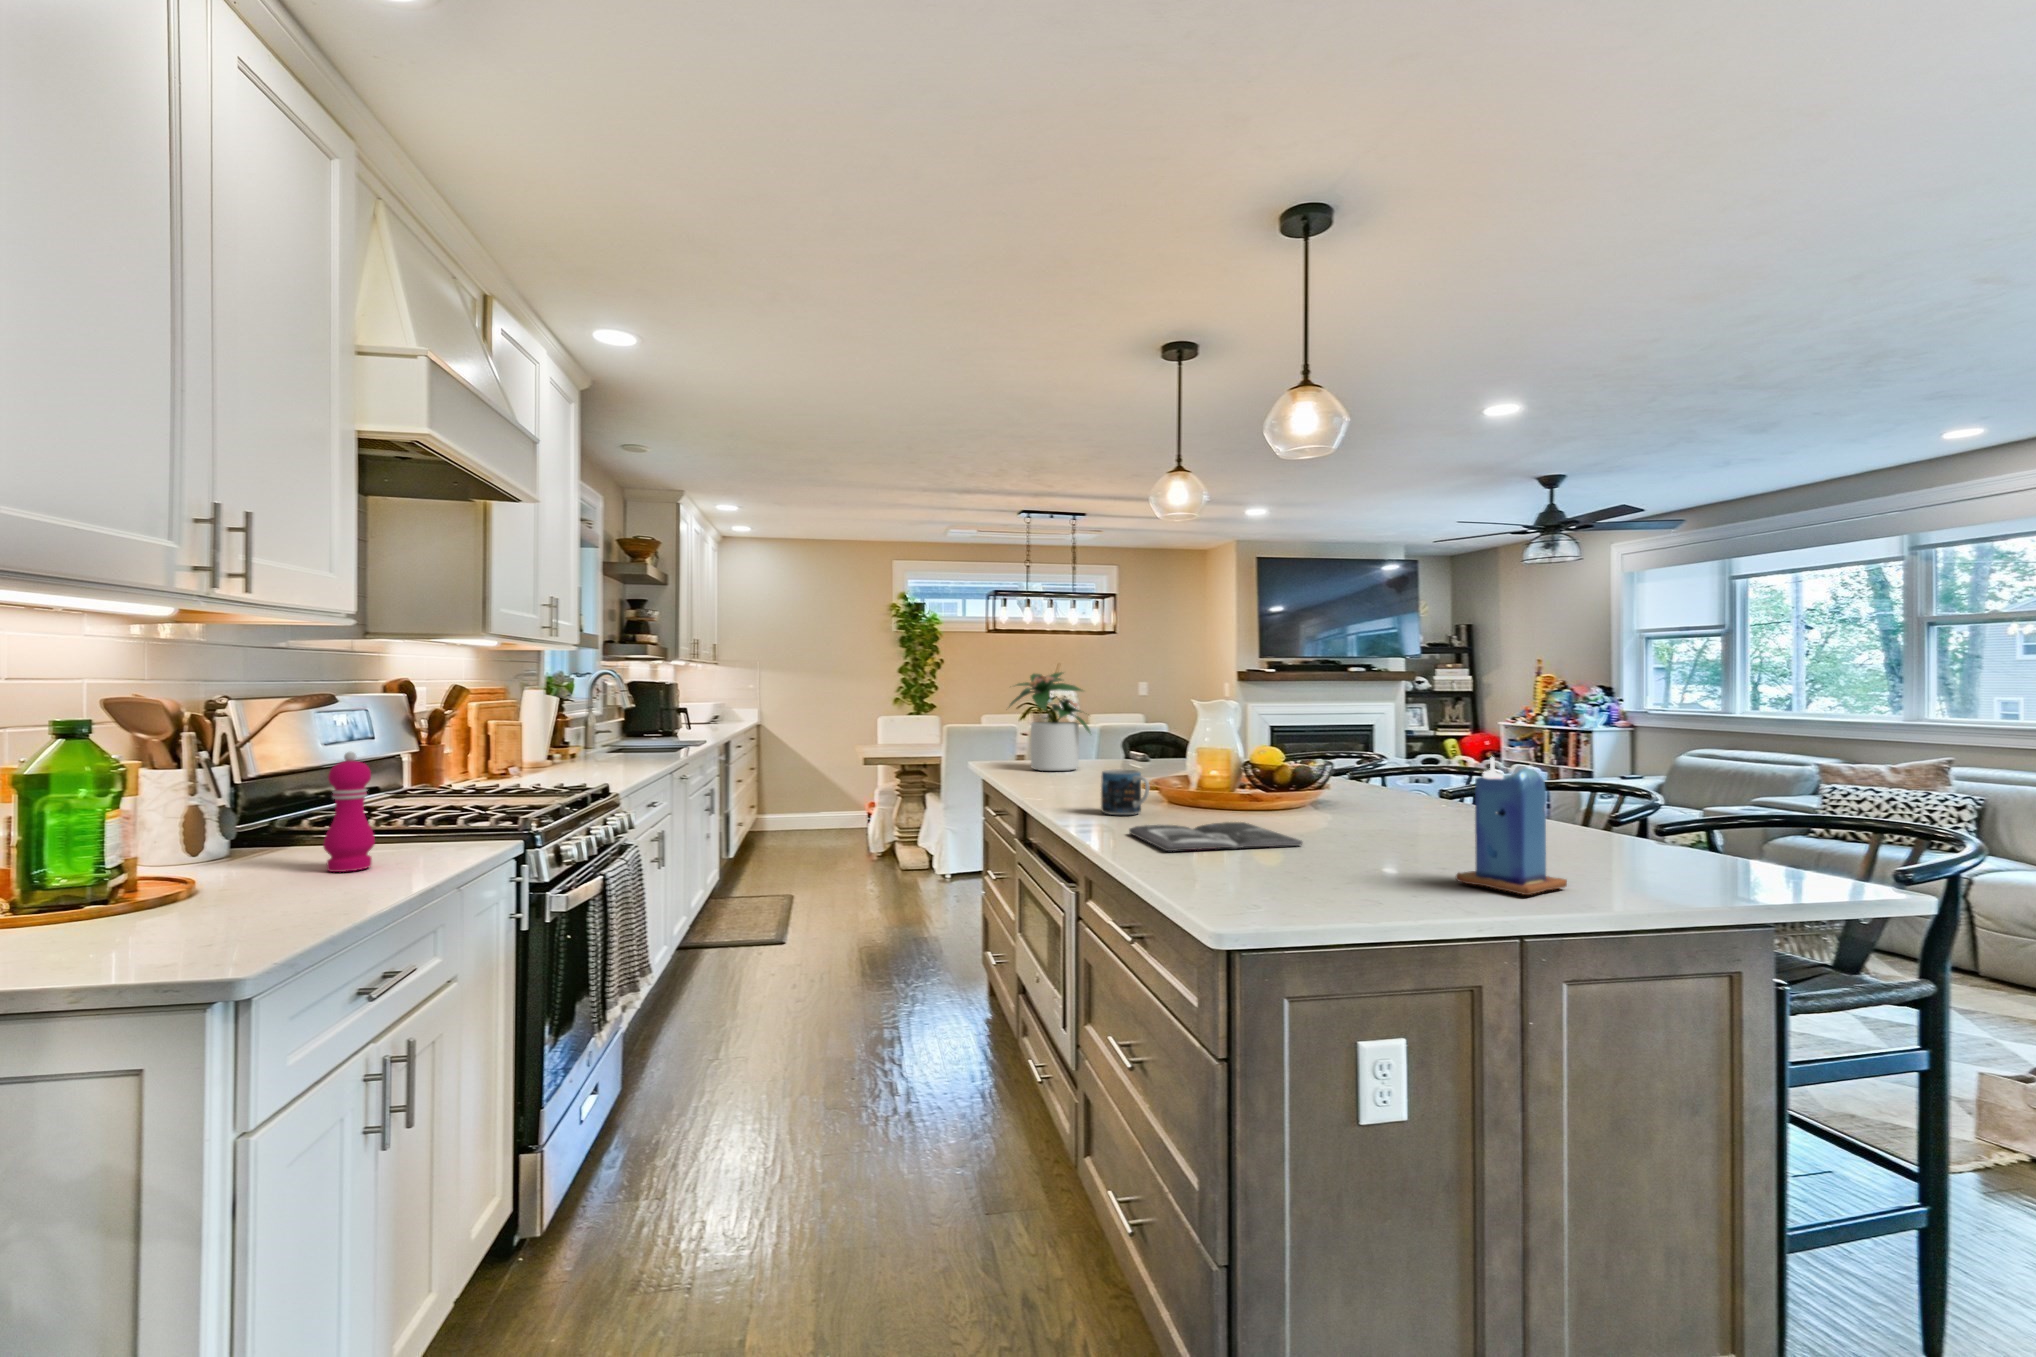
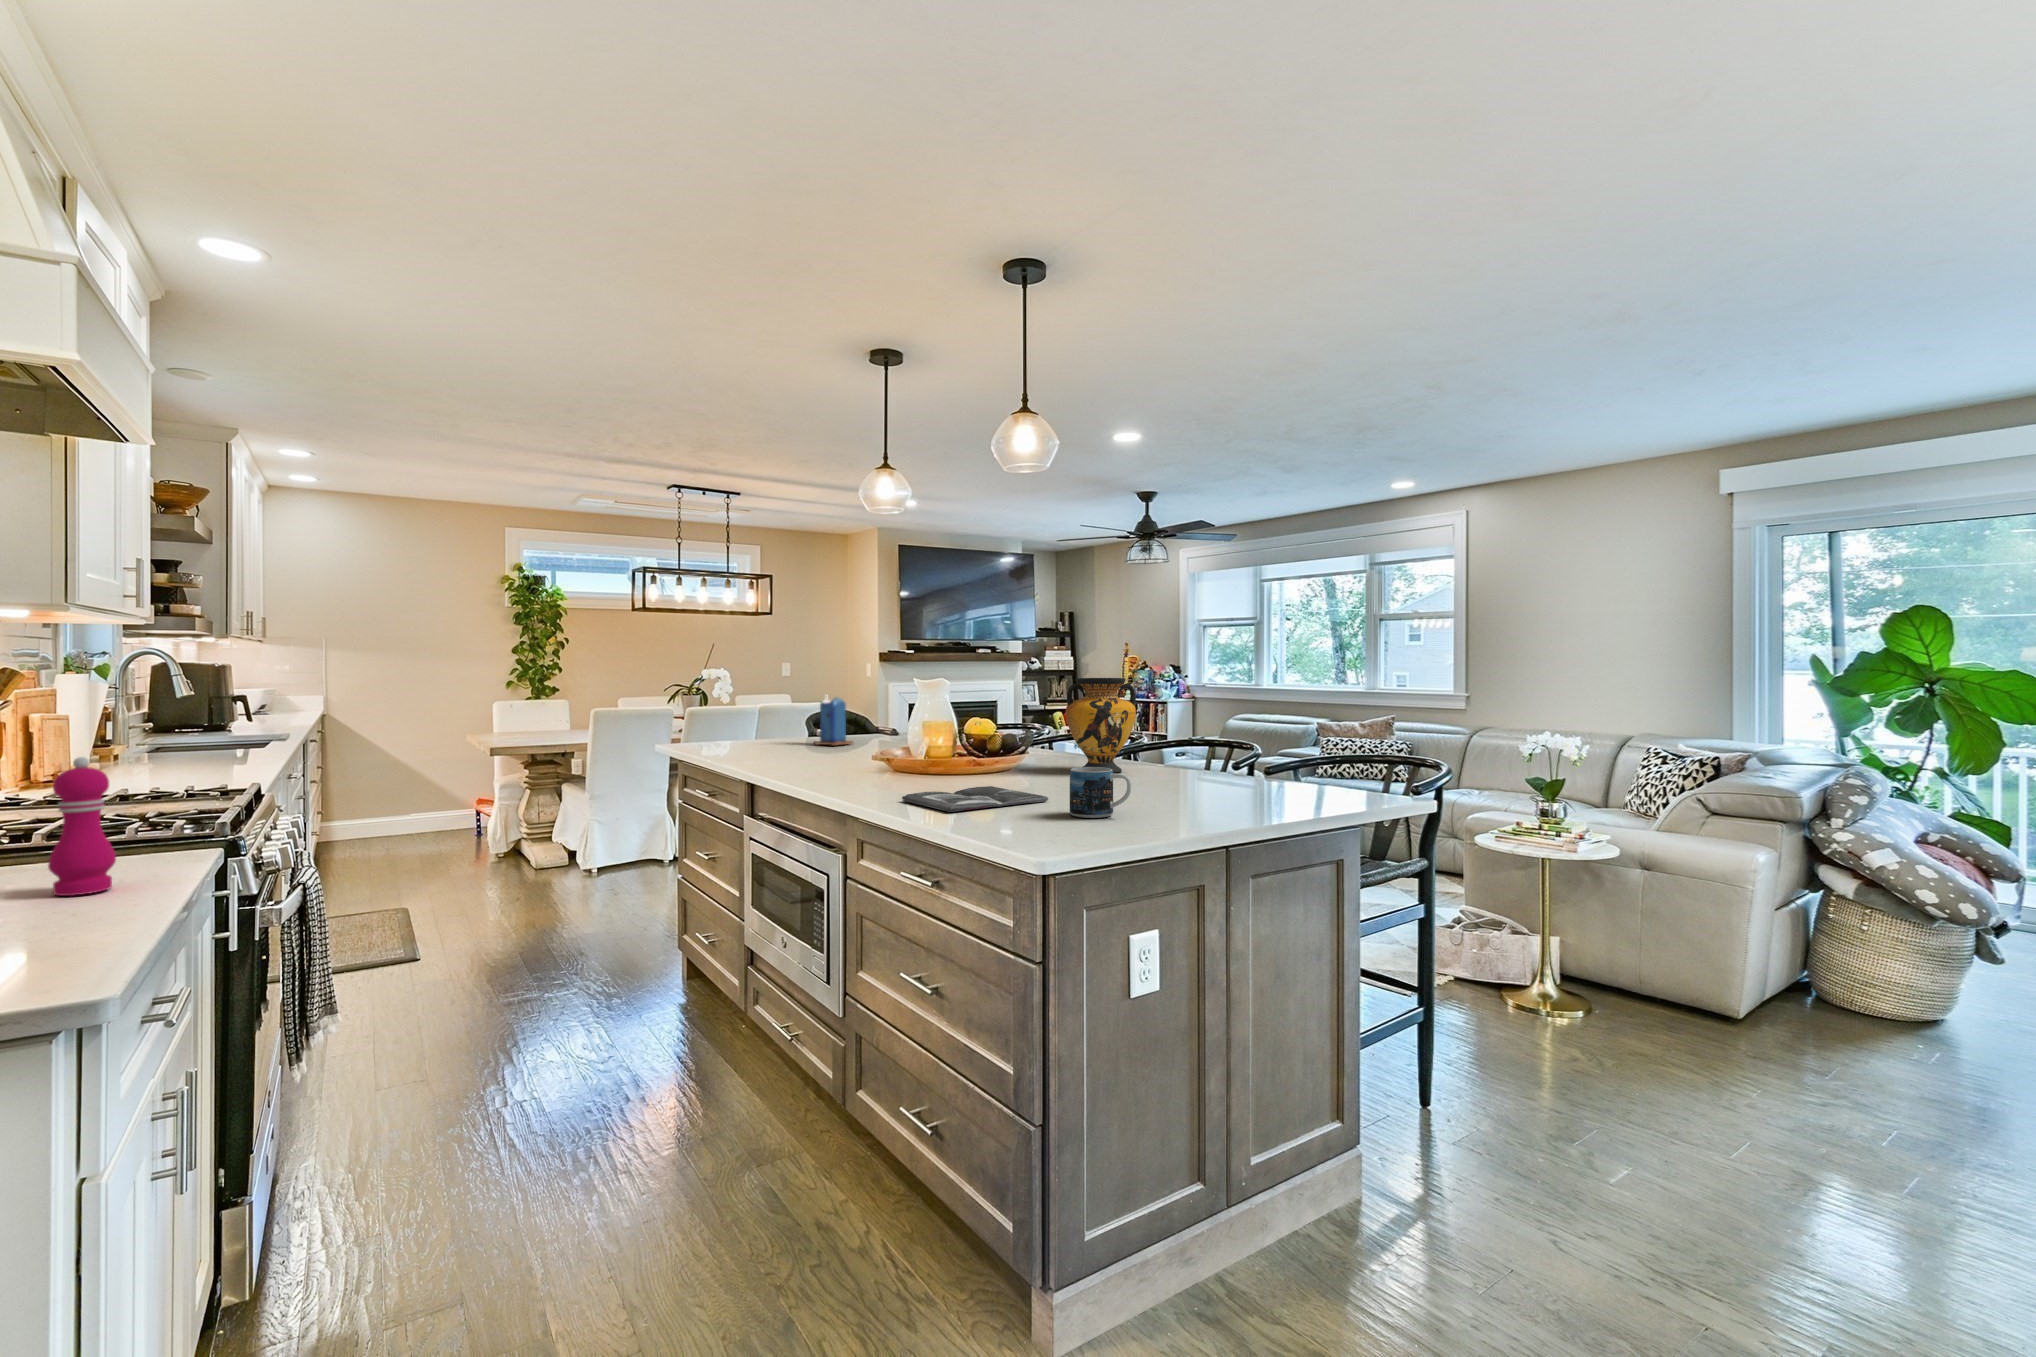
potted plant: present [1009,672,1090,771] -> none [714,656,800,752]
vase: none [1364,695,1459,814] -> present [1066,678,1136,773]
candle: present [1456,757,1567,895] -> present [813,695,853,746]
mug: present [1101,770,1149,815] -> present [1070,767,1131,818]

